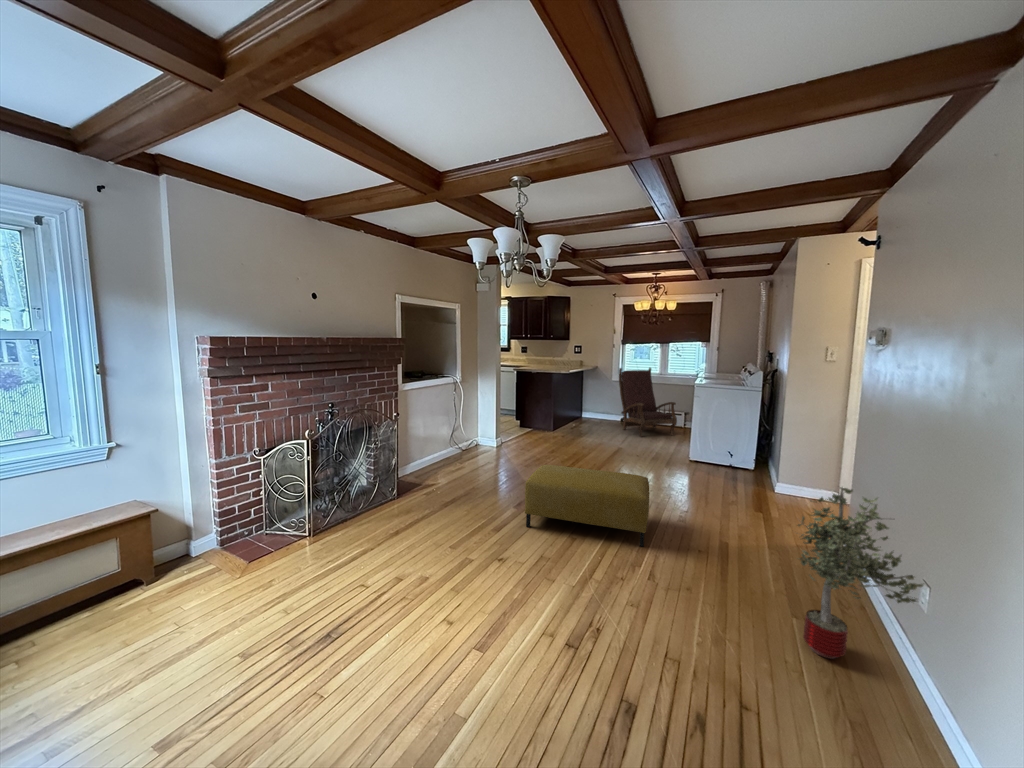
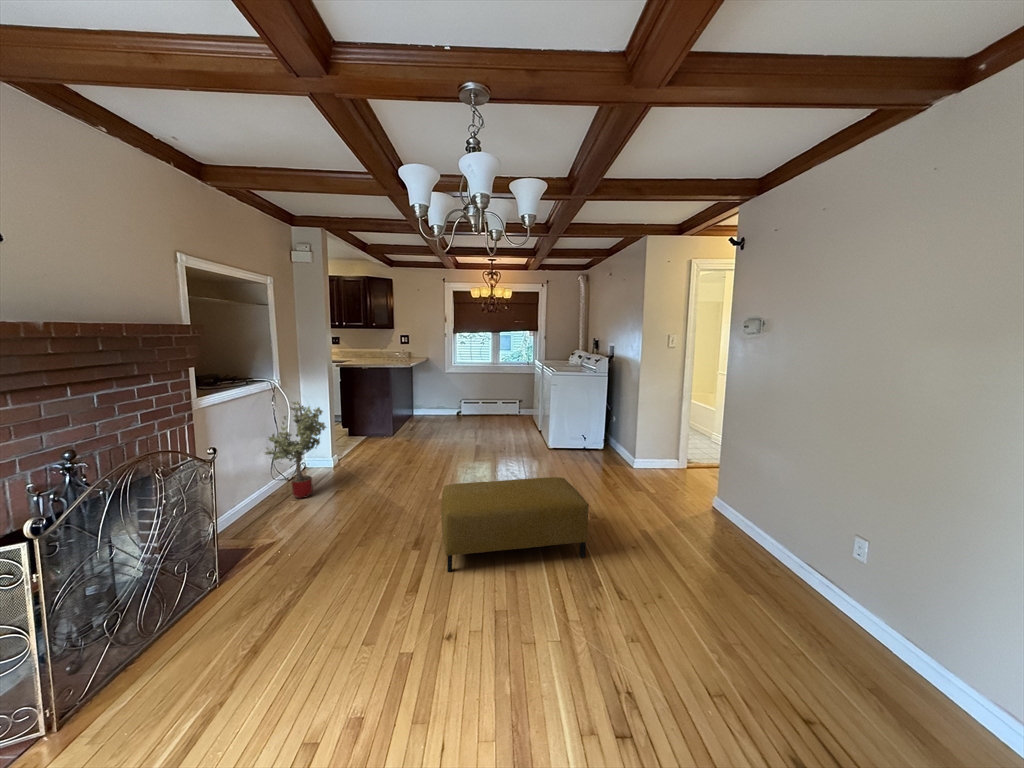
armchair: present [619,368,677,437] -> none [456,357,517,429]
potted tree: present [798,487,923,659] -> present [265,402,326,498]

